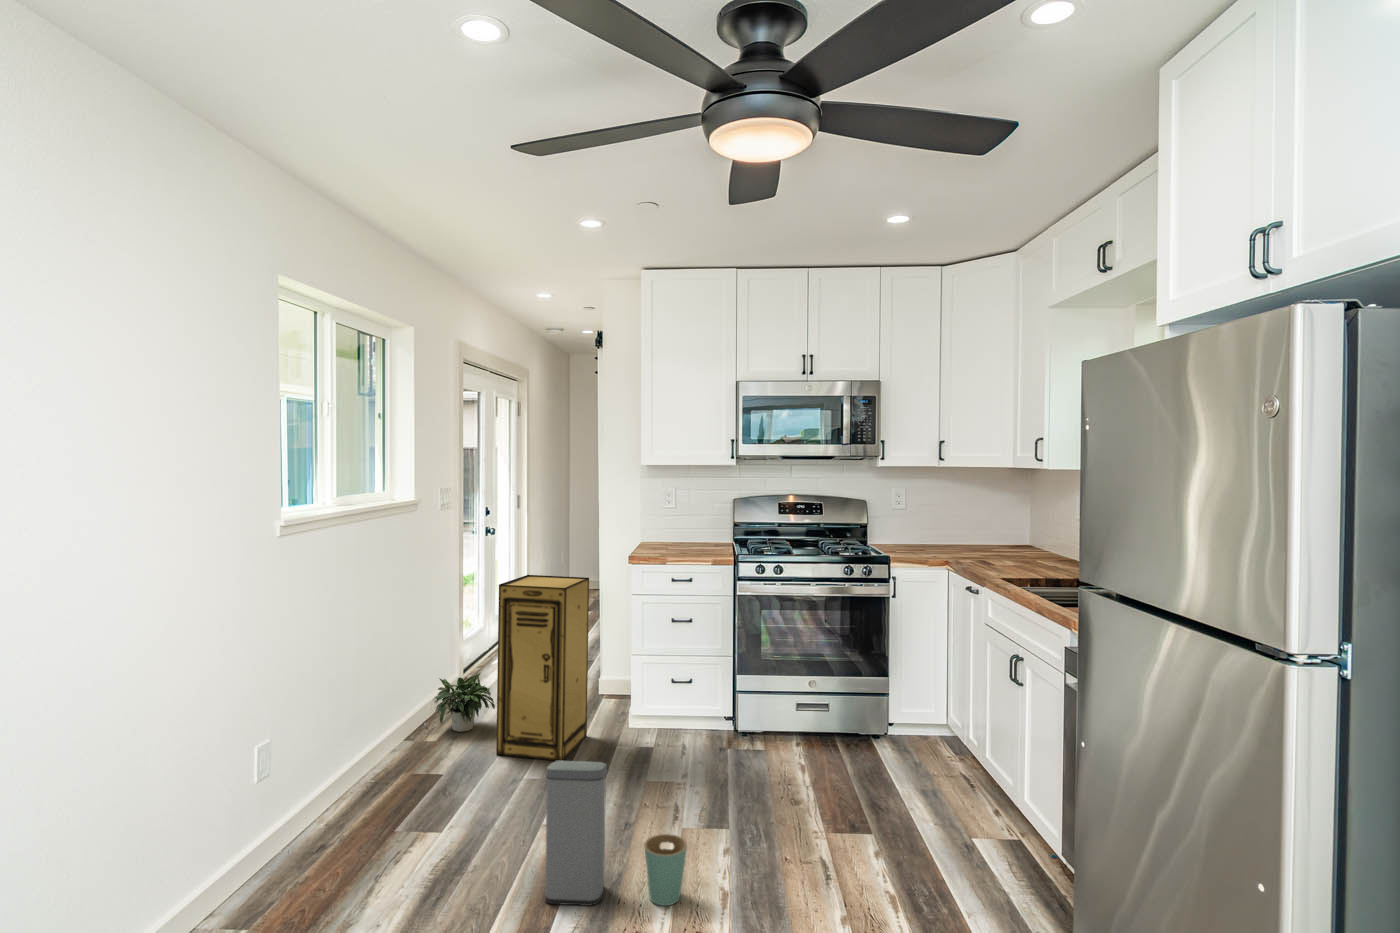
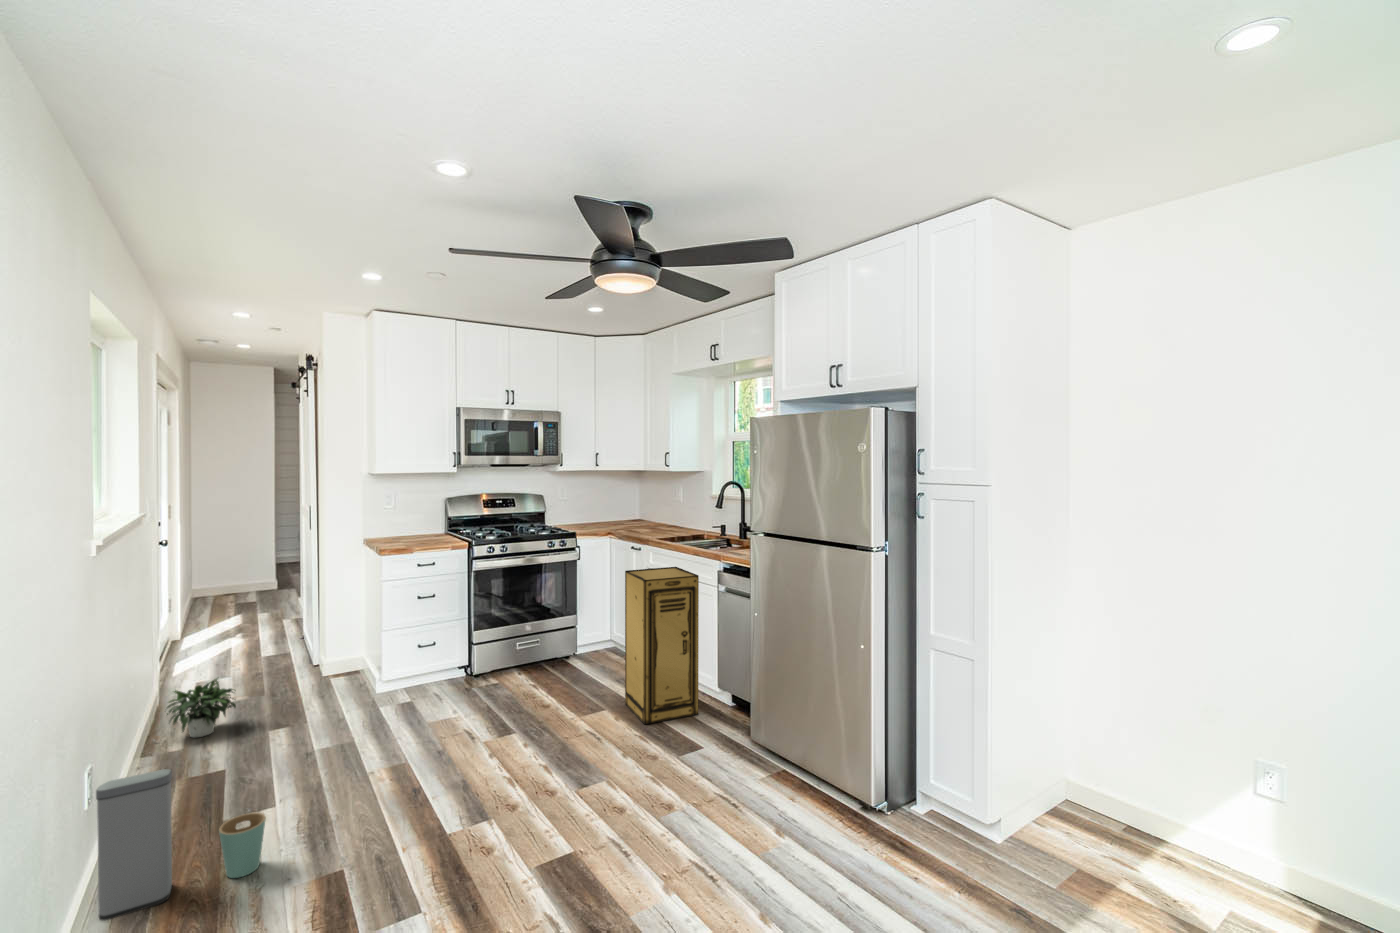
storage cabinet: present [496,575,589,761] -> present [625,567,699,724]
trash can: present [545,761,687,906] -> present [96,769,266,920]

